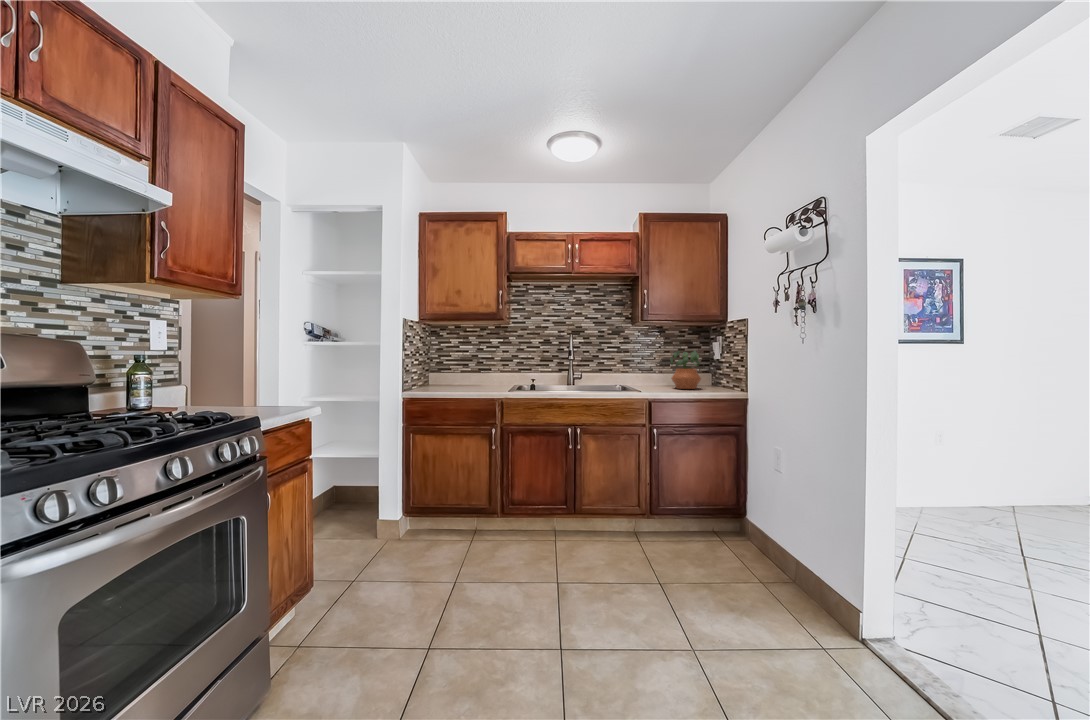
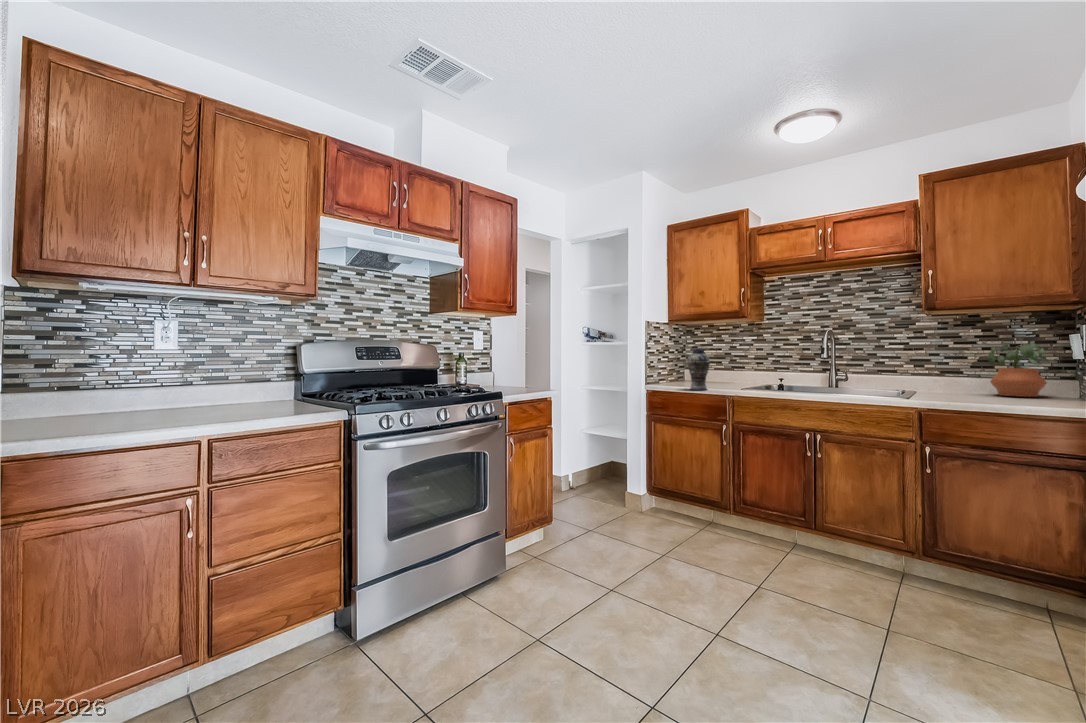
vase: none [449,351,474,395] -> present [687,349,710,390]

